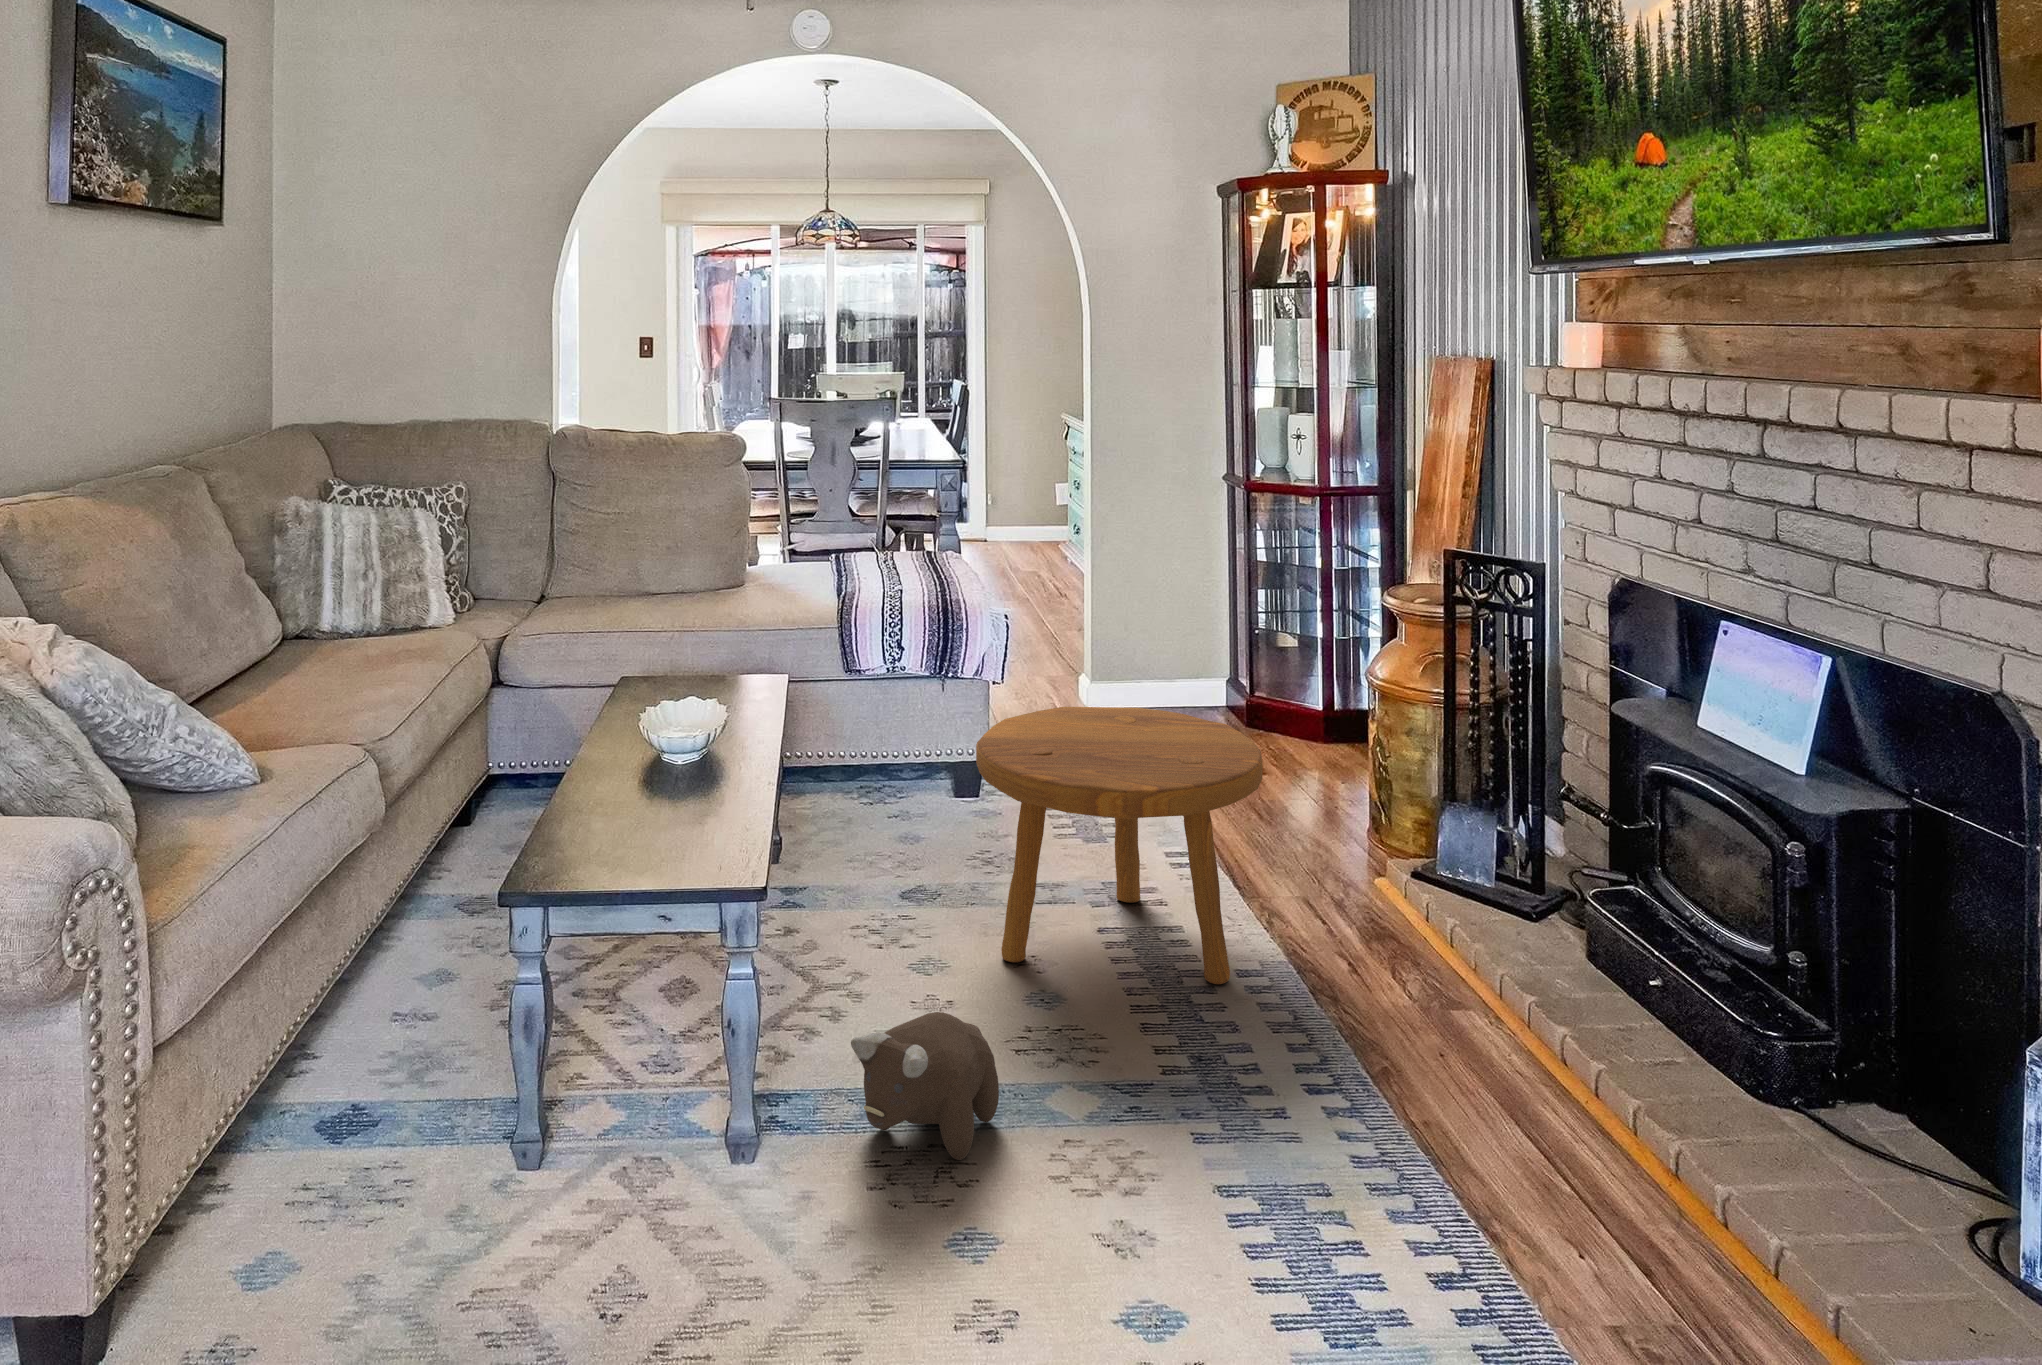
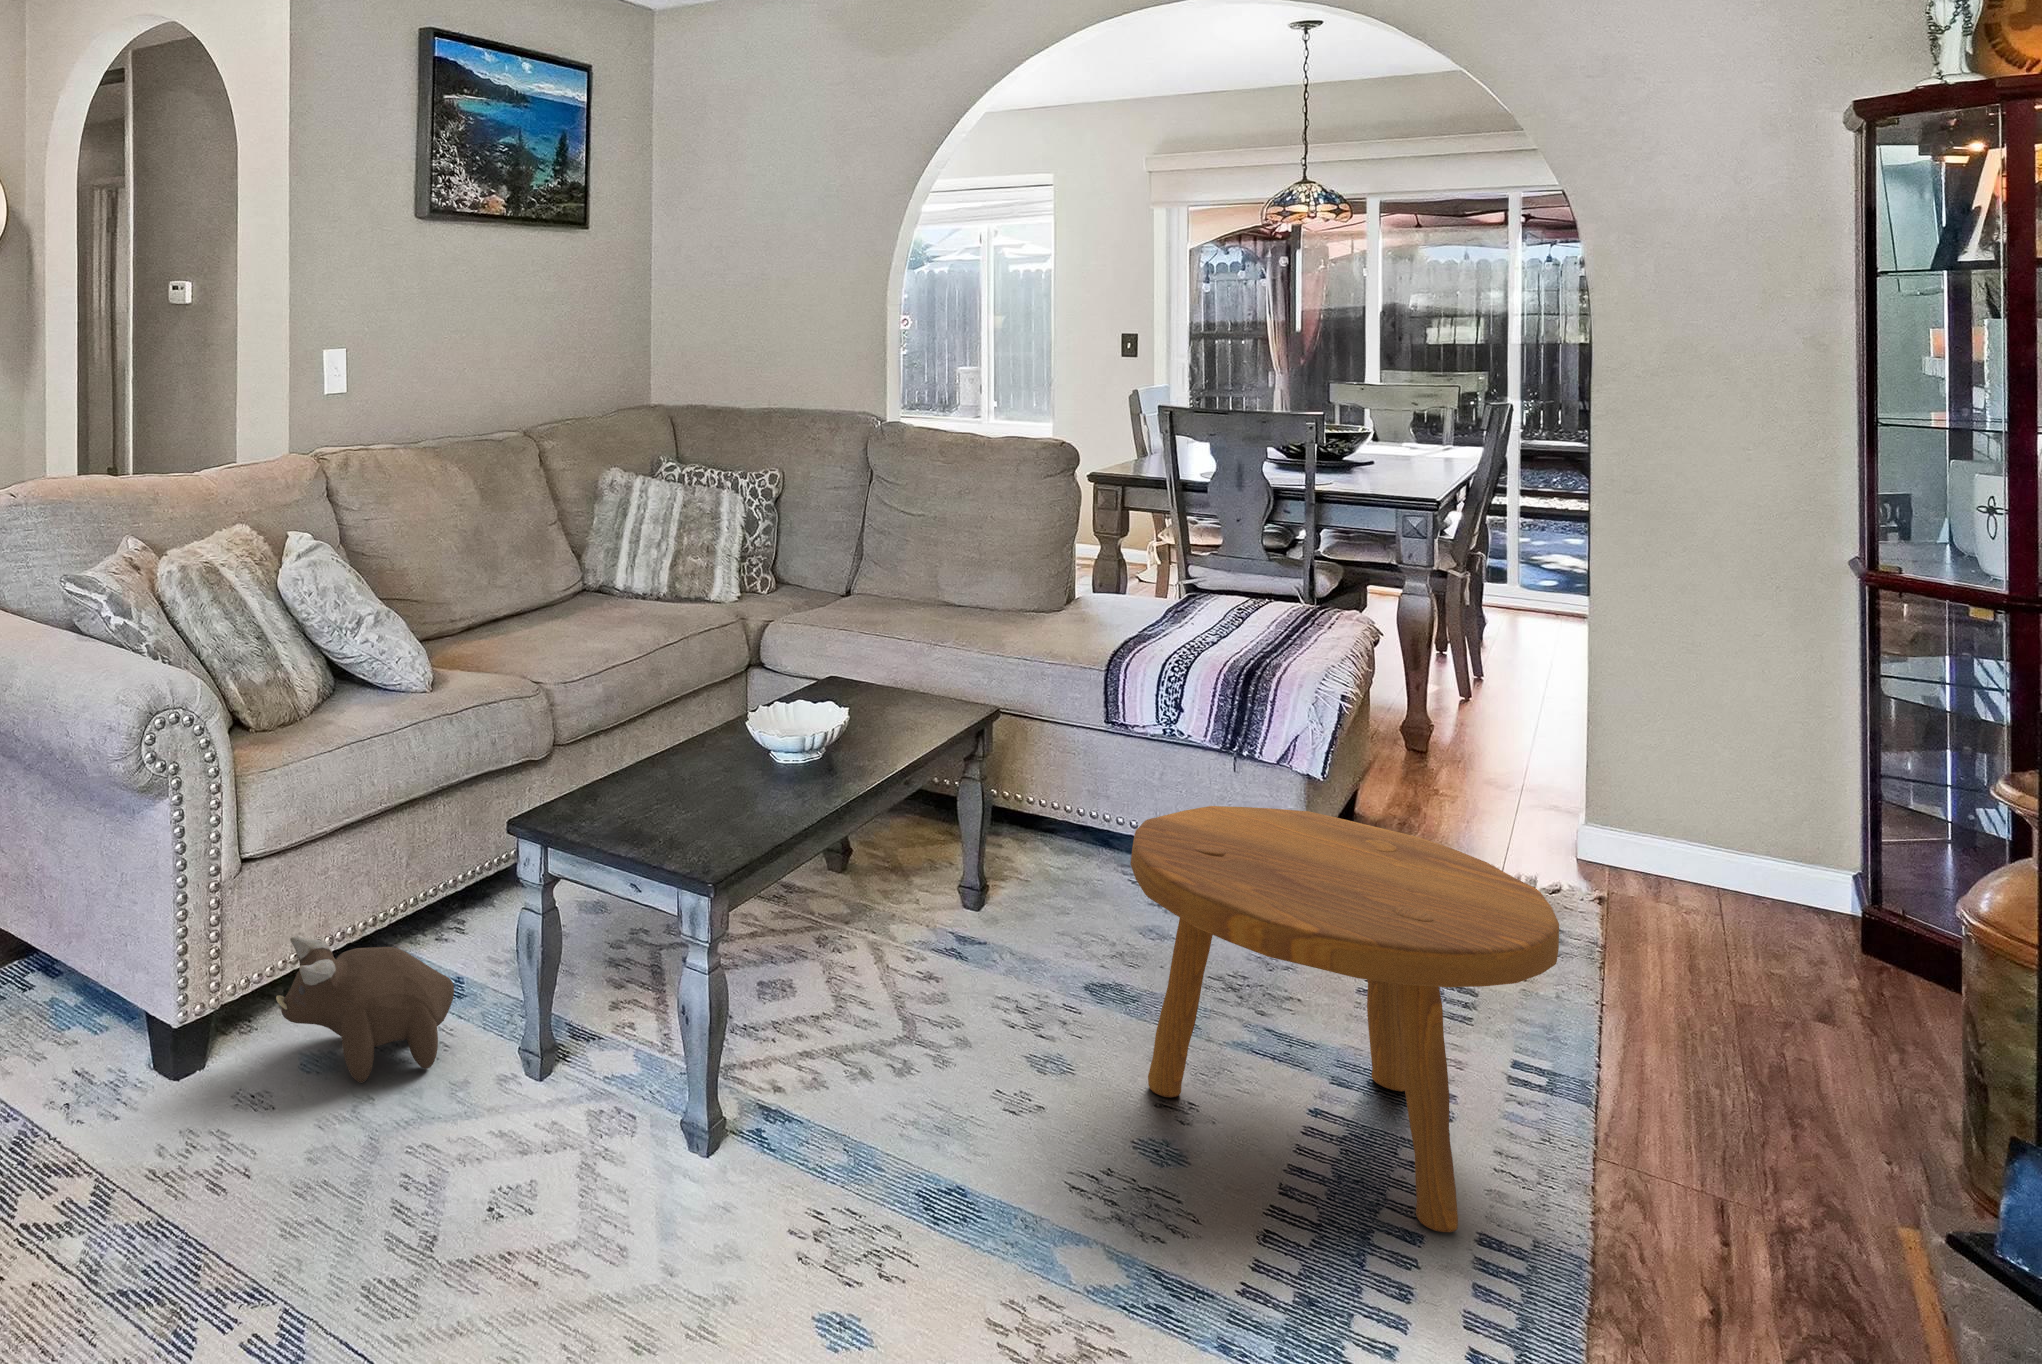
plush toy: present [851,1012,999,1160] -> present [276,937,454,1083]

